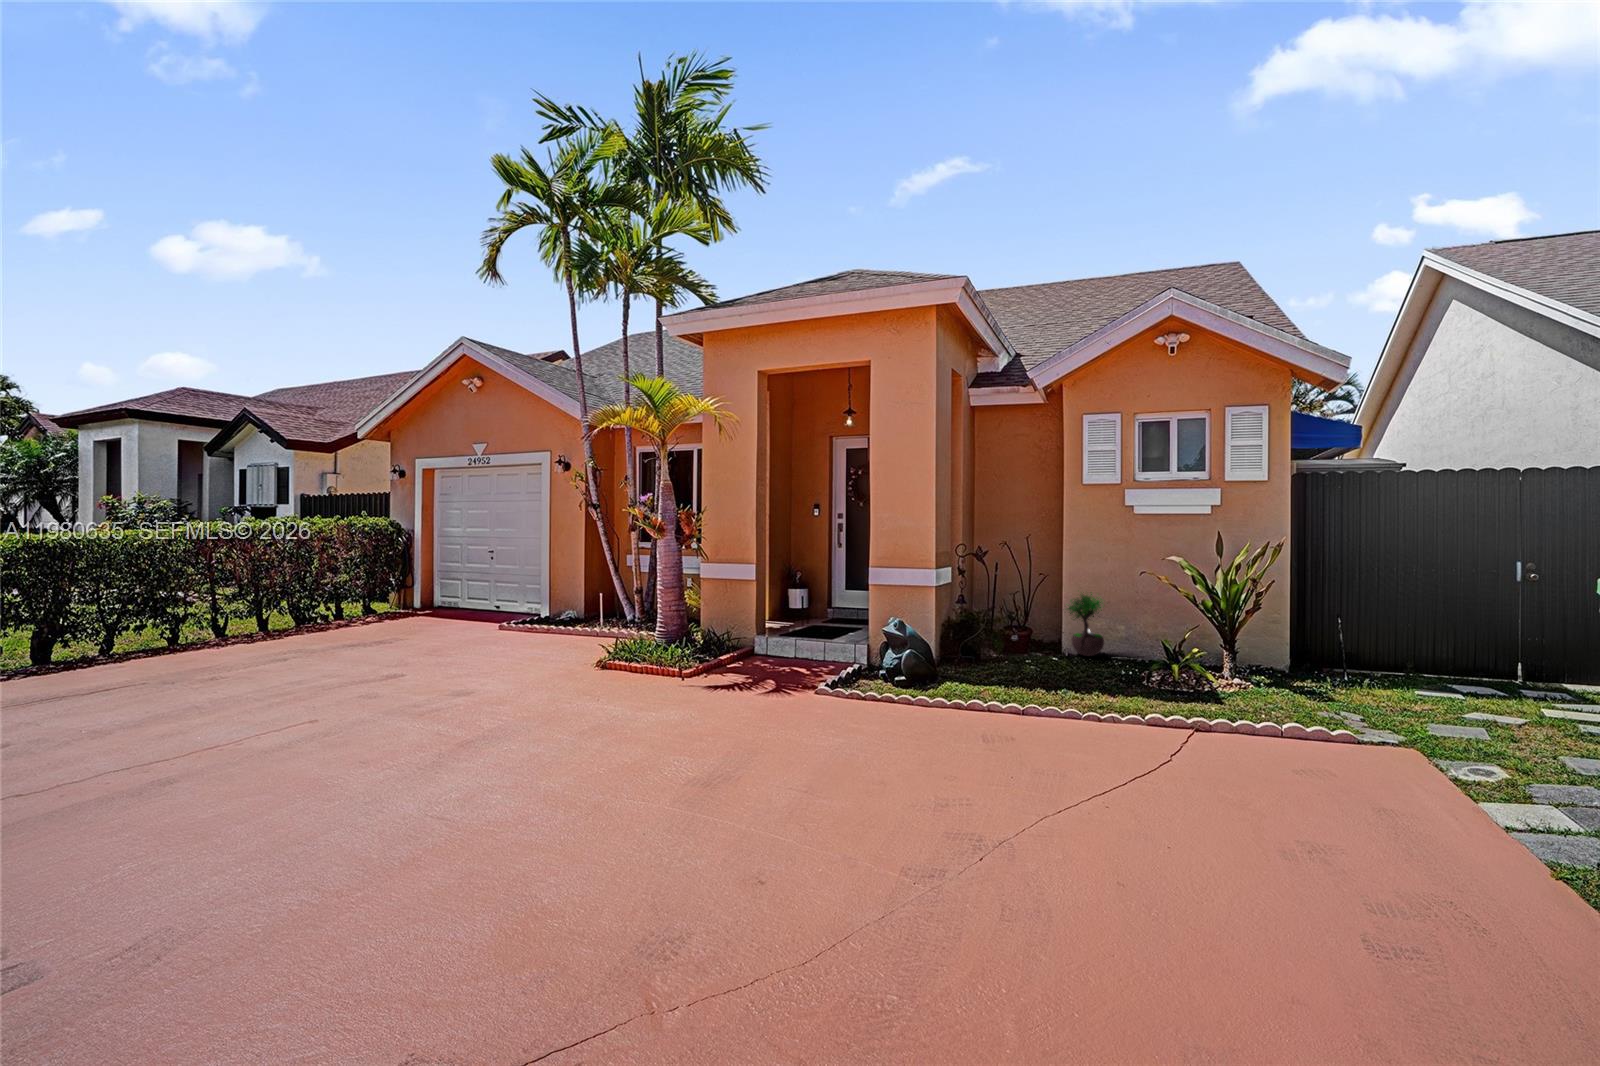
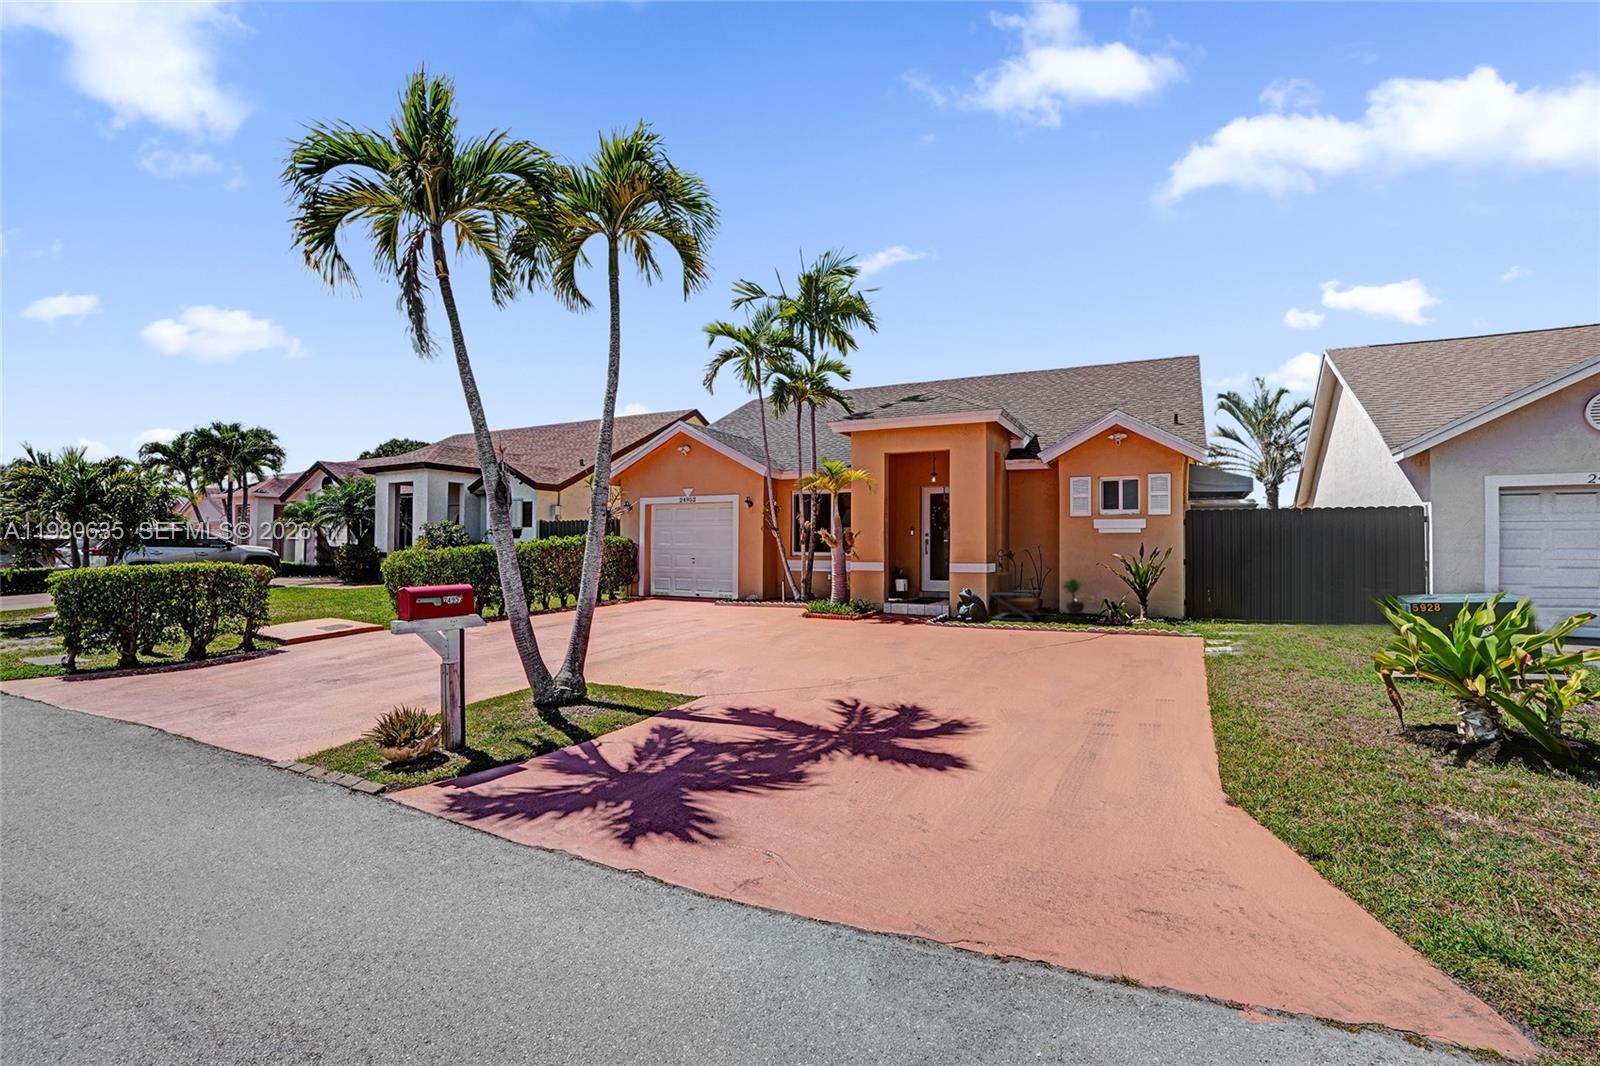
lounge chair: none [939,582,1029,680] -> present [991,572,1041,621]

